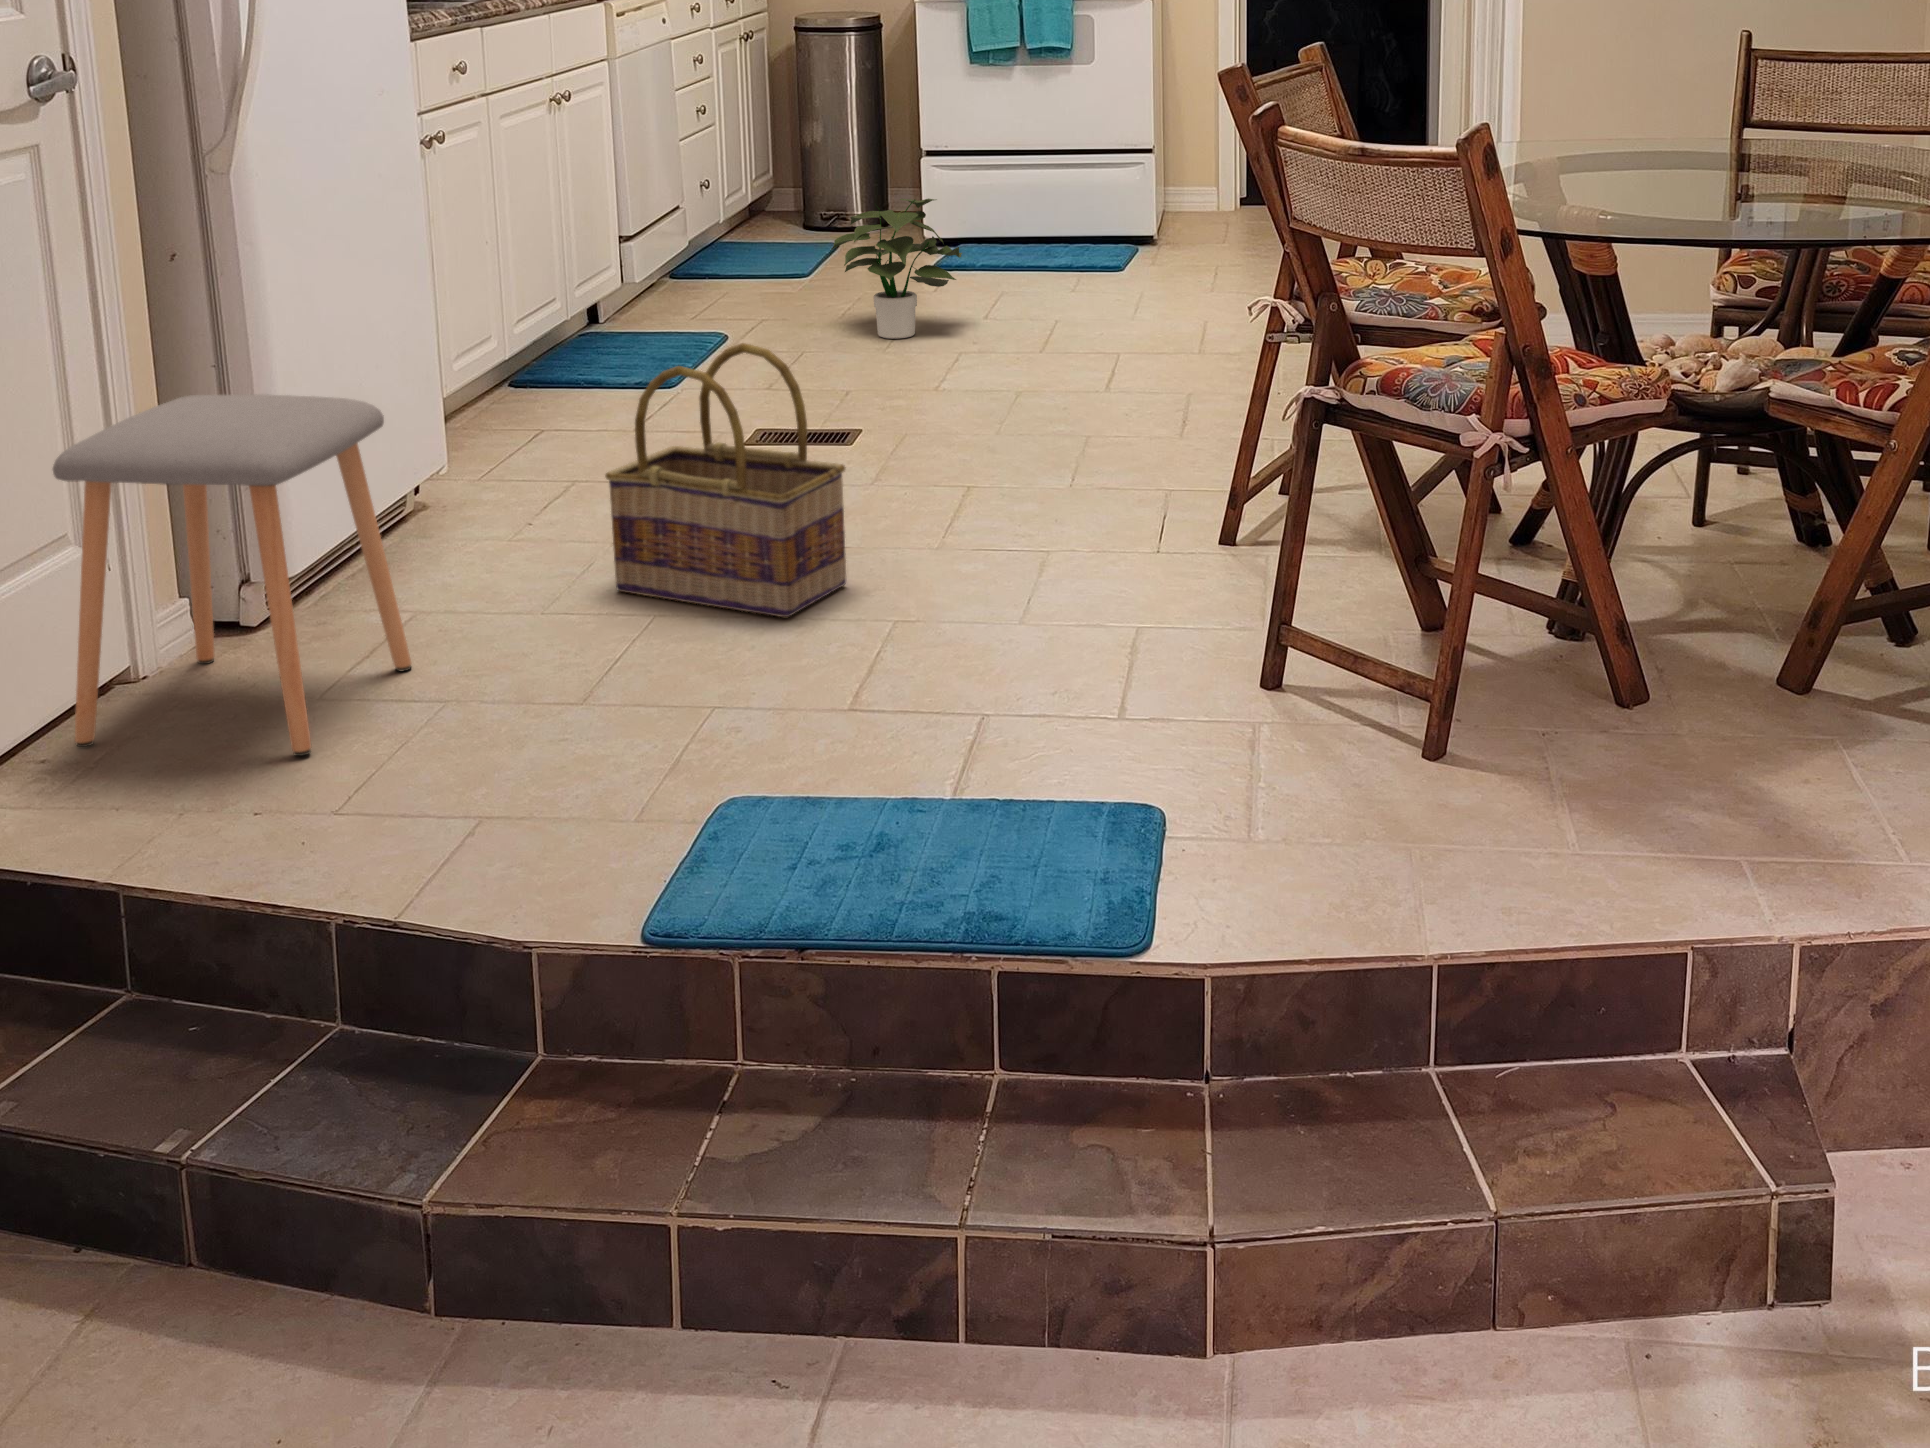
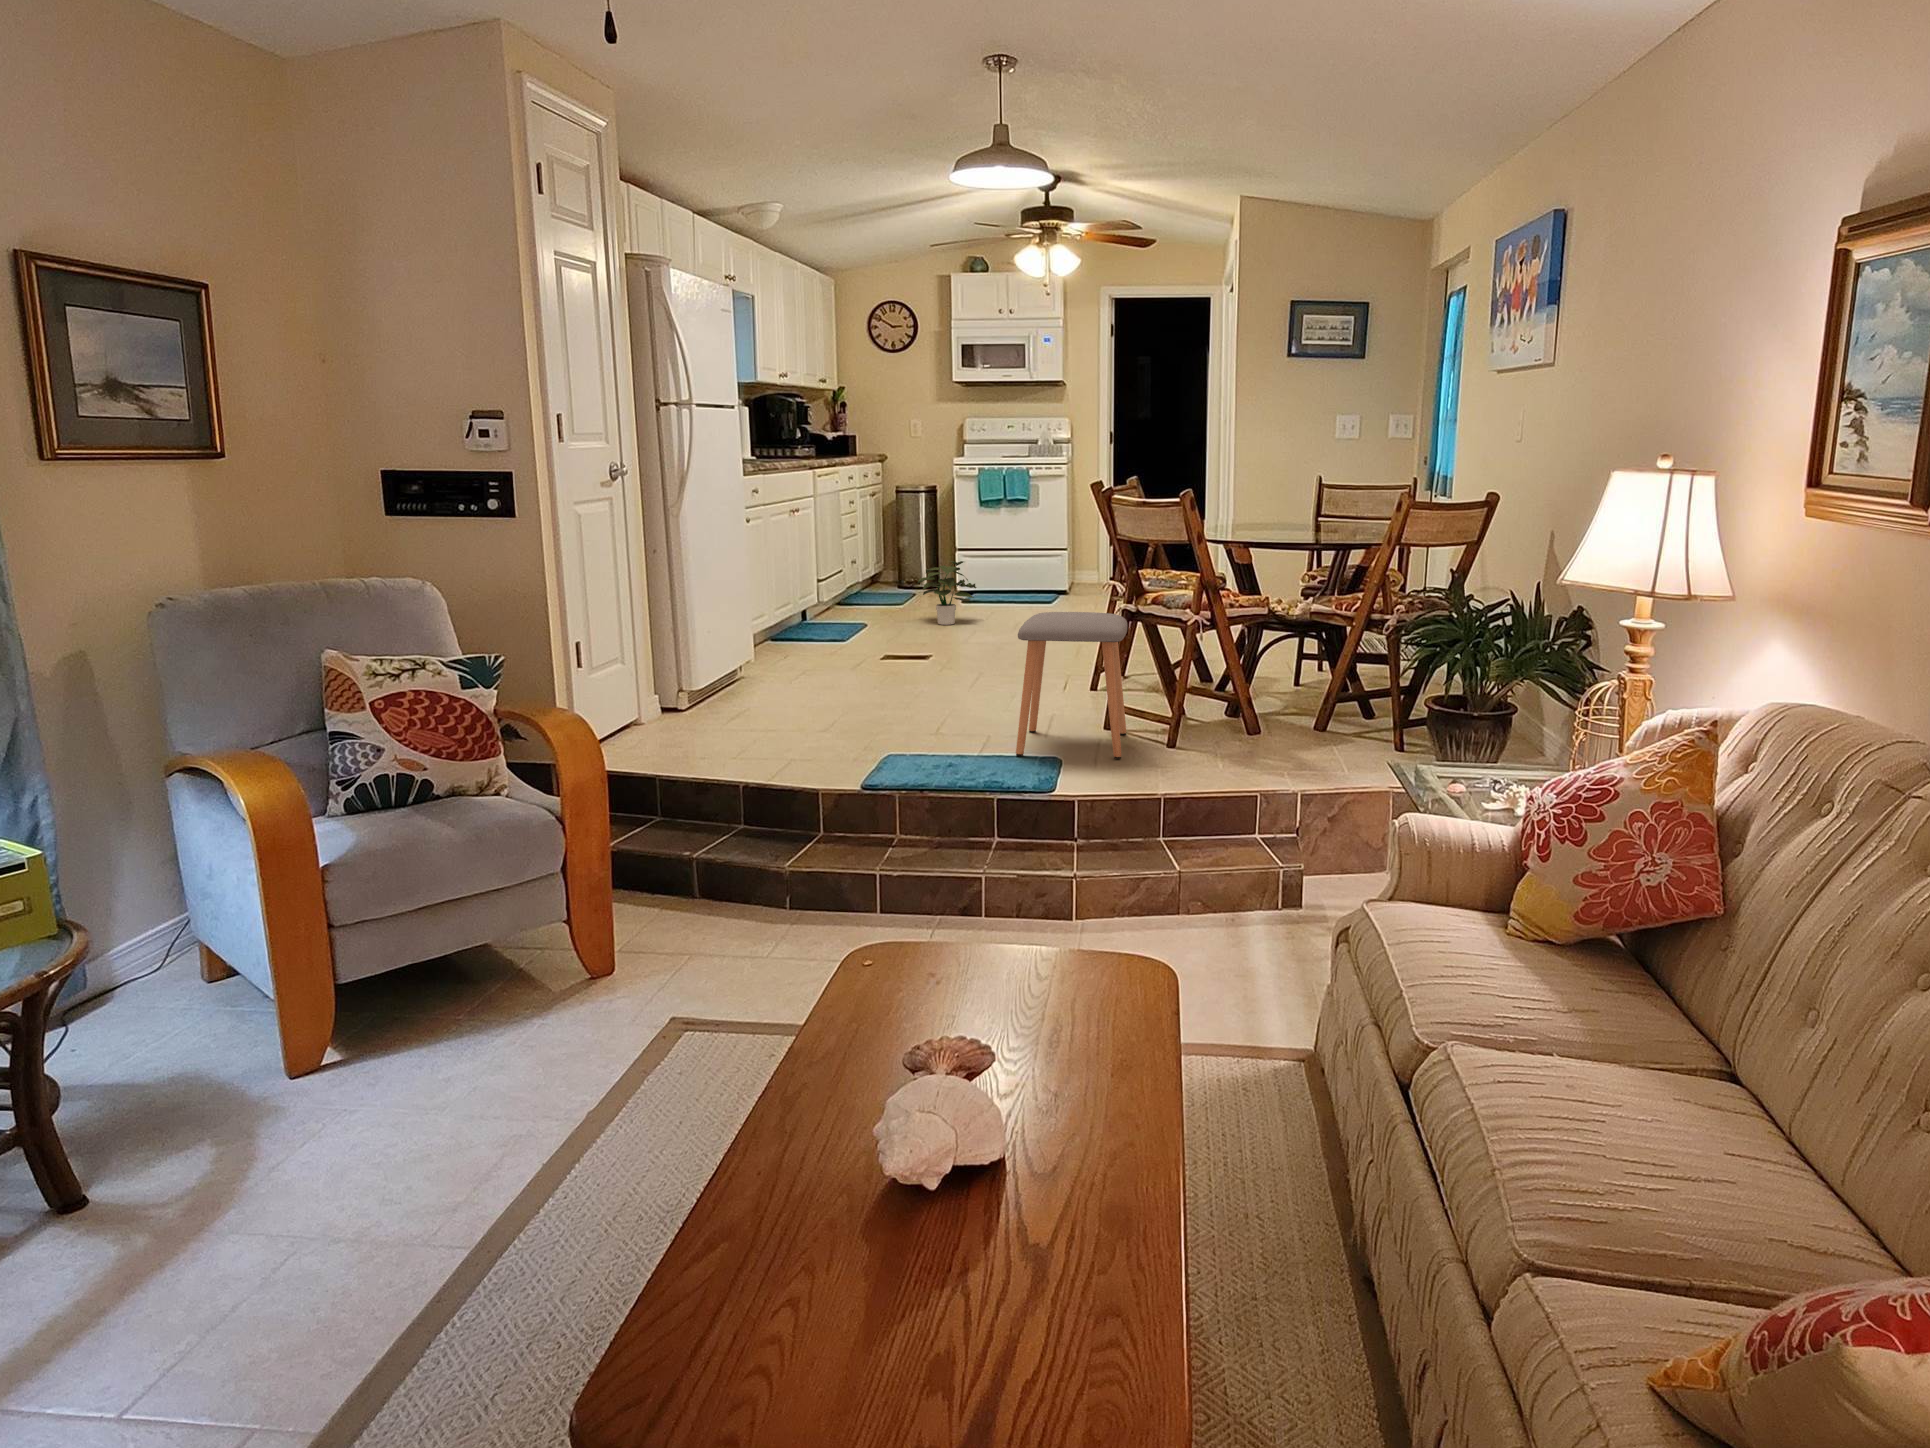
basket: present [605,343,846,617] -> none [829,596,931,708]
stool: present [53,394,411,756] -> present [1016,612,1128,759]

